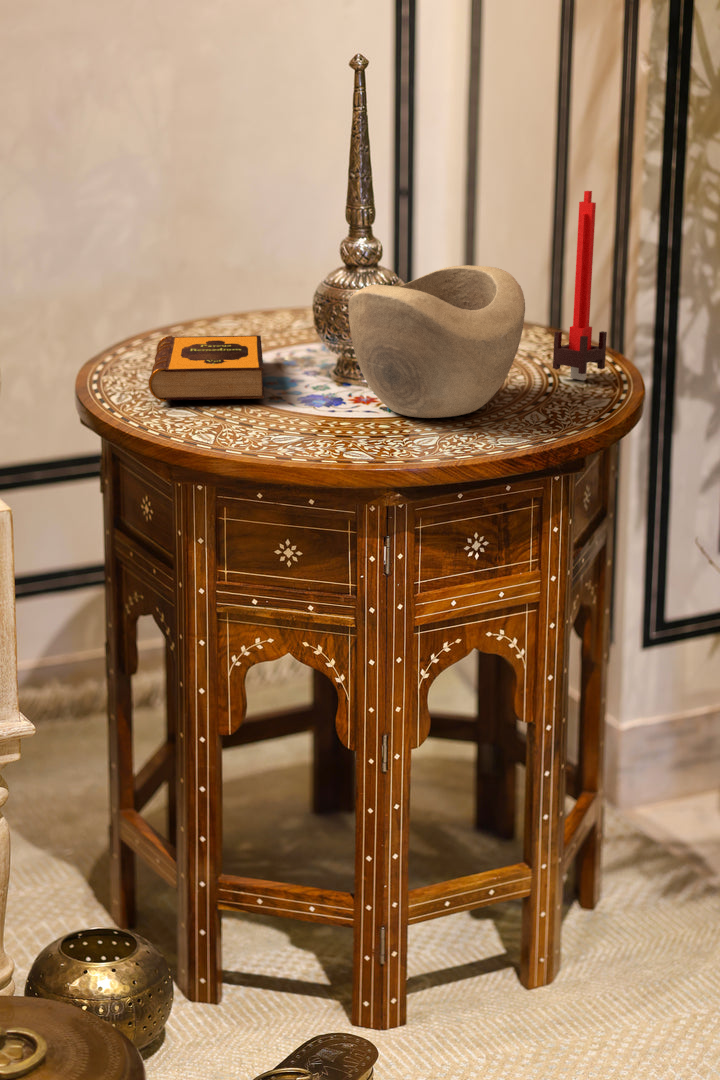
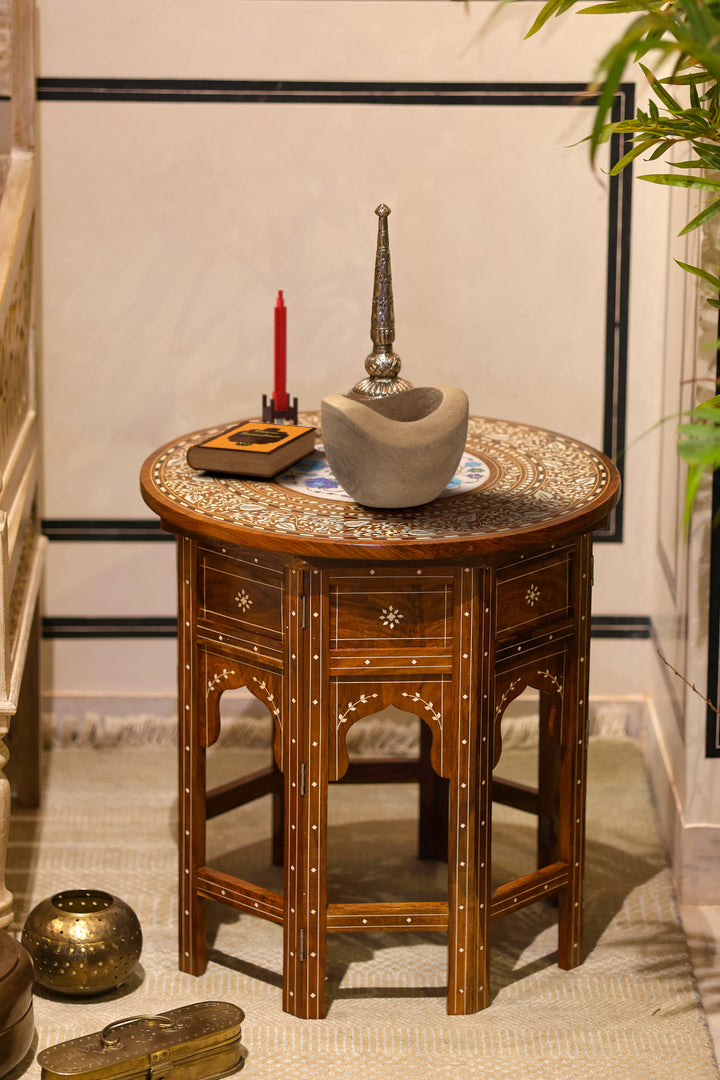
candle: present [553,191,607,380] -> present [262,290,298,426]

